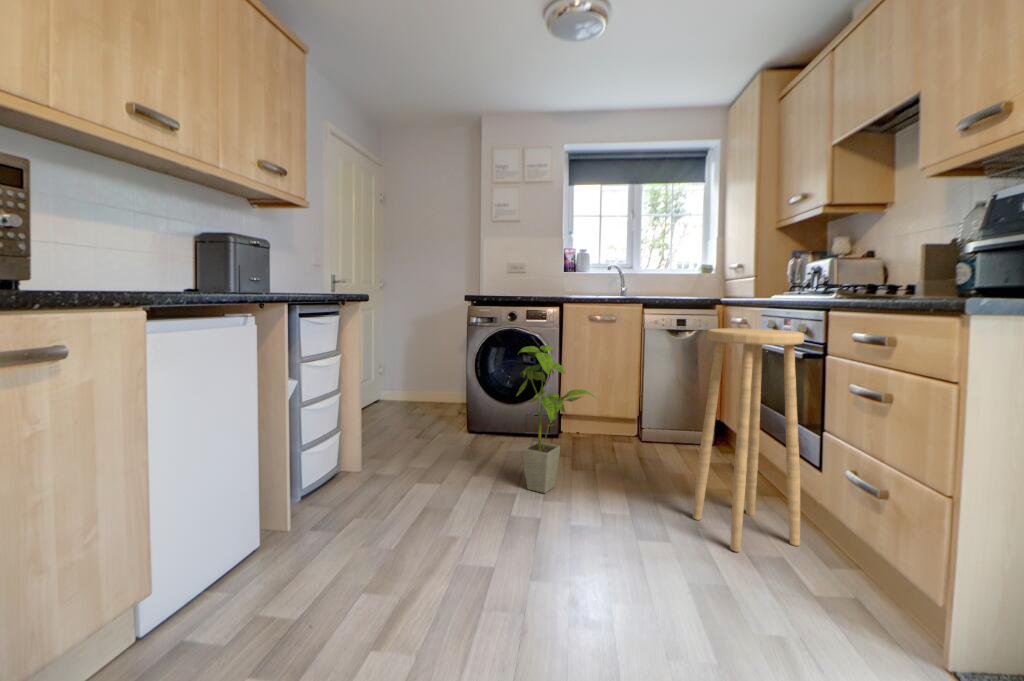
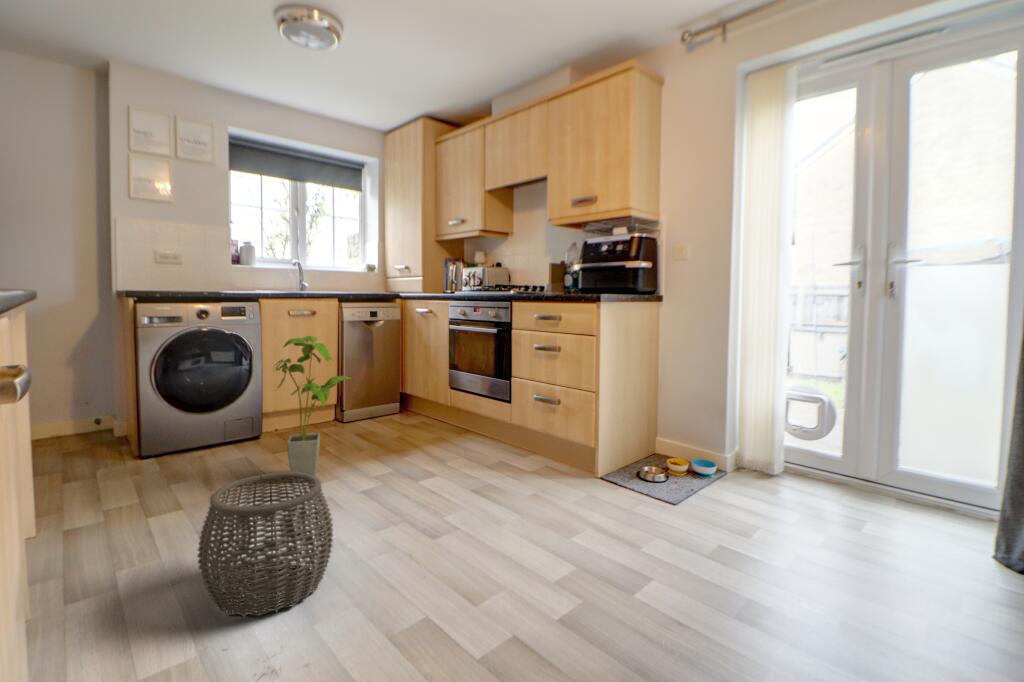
stool: present [693,328,804,552] -> none [441,315,510,470]
woven basket: none [327,479,453,626] -> present [197,472,333,617]

